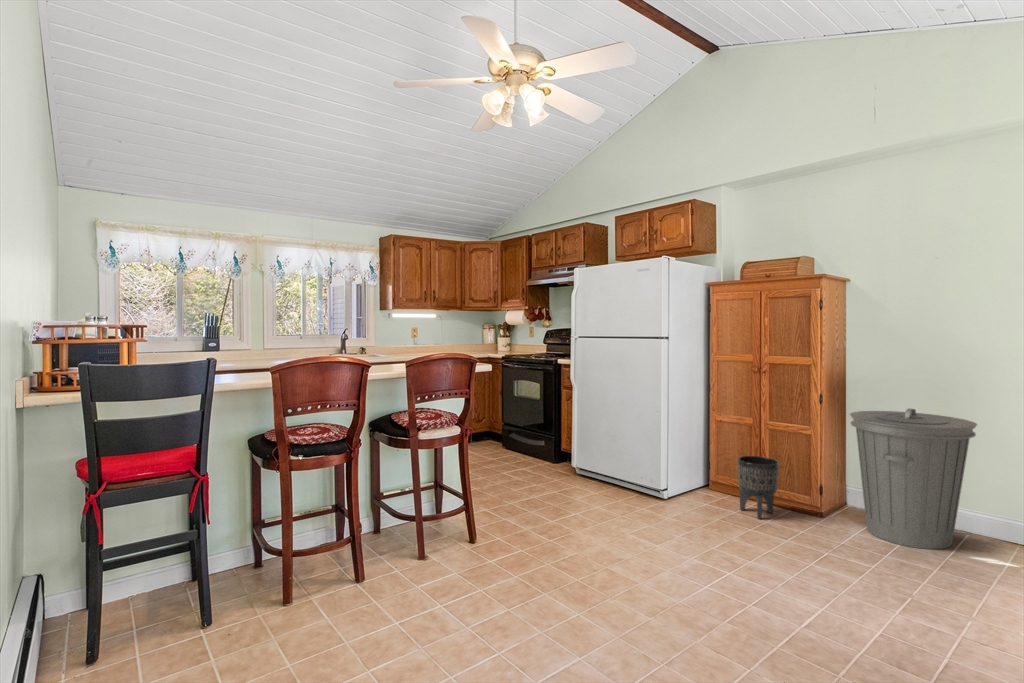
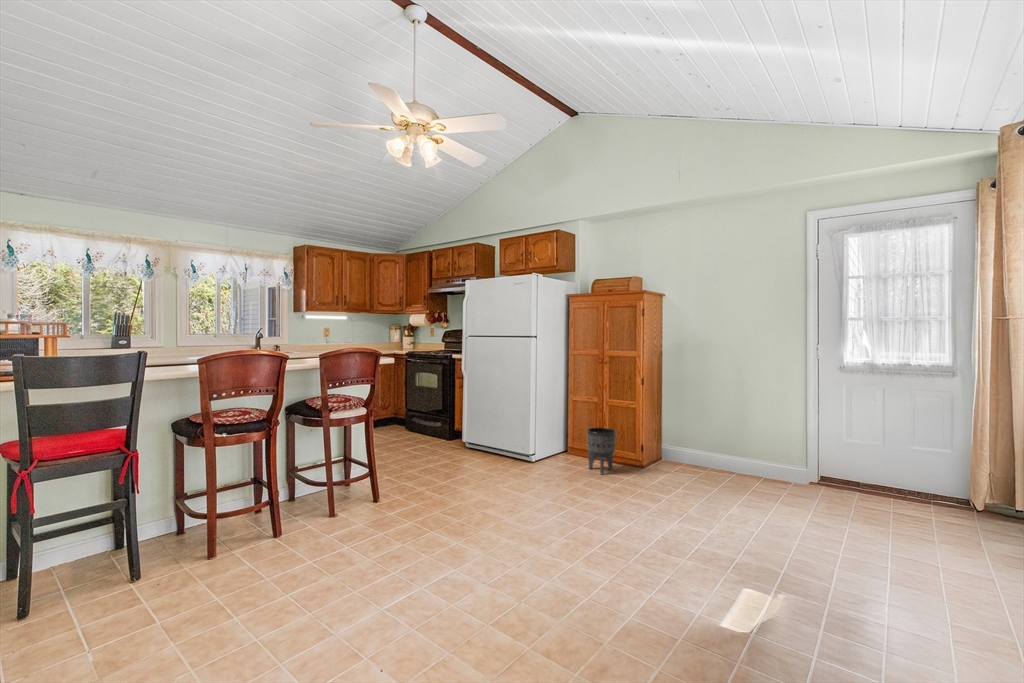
trash can: present [850,409,977,549] -> none [664,389,743,488]

